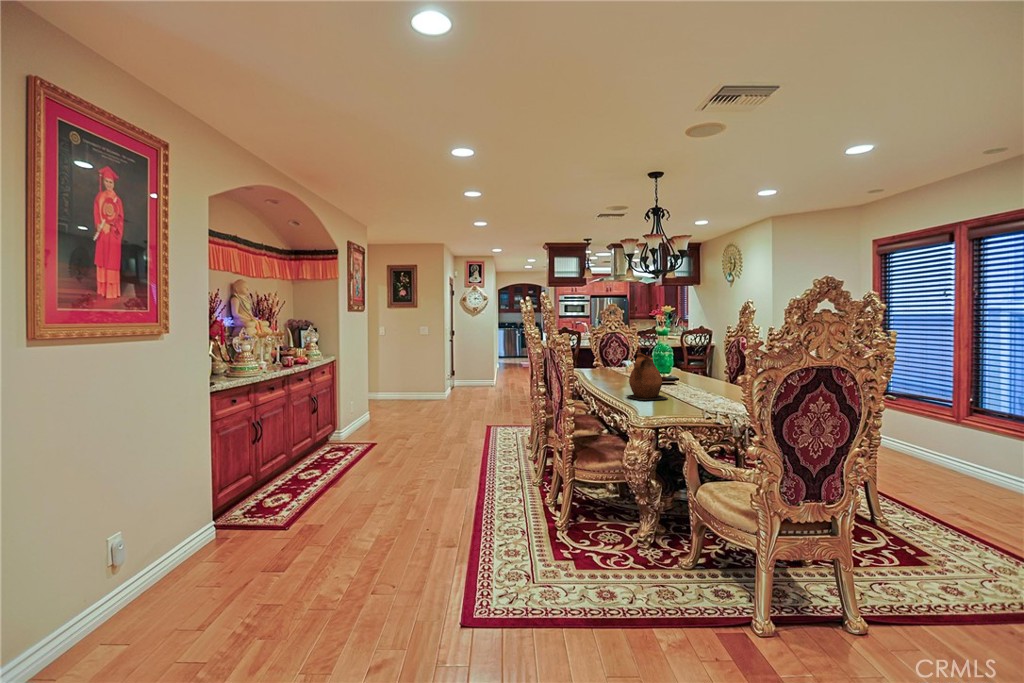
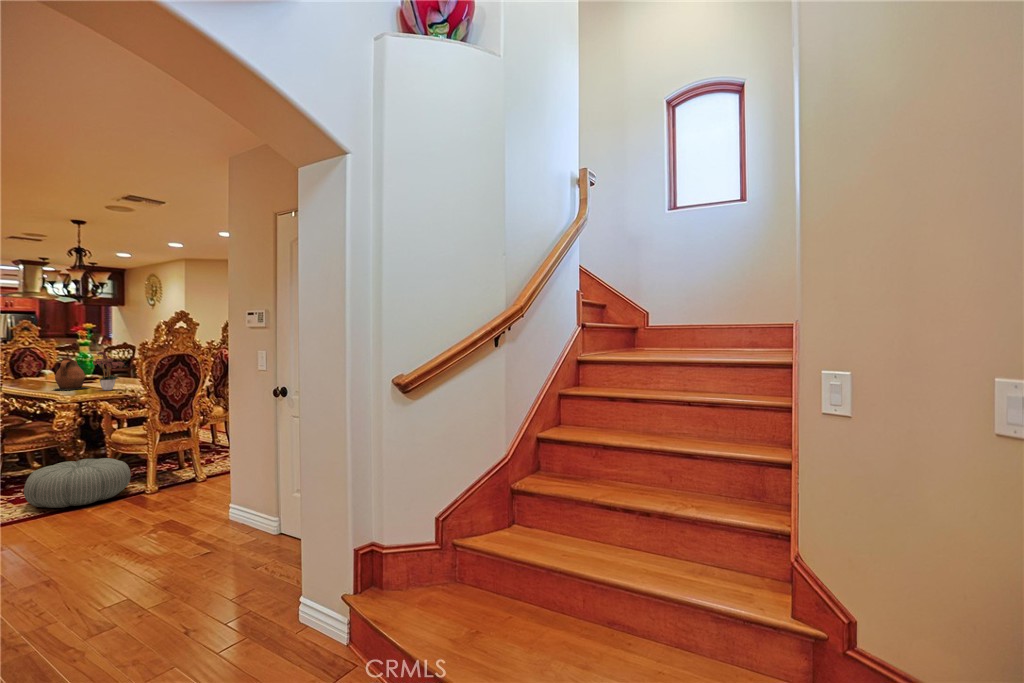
flower arrangement: none [669,344,717,410] -> present [93,351,124,390]
pouf: none [584,523,726,632] -> present [24,458,131,508]

